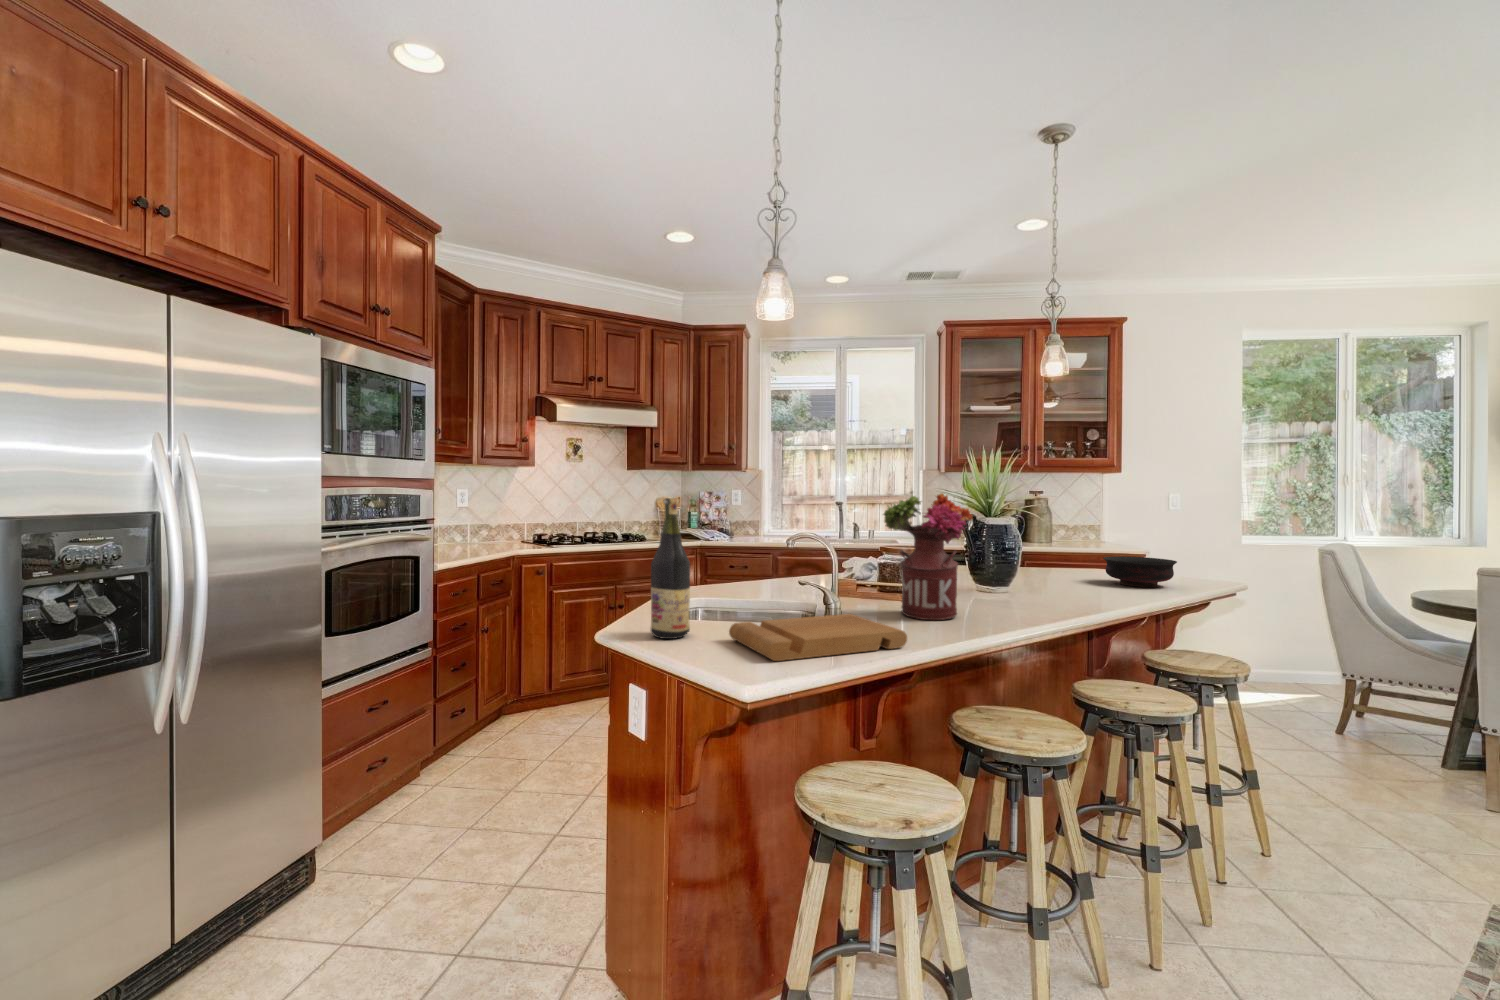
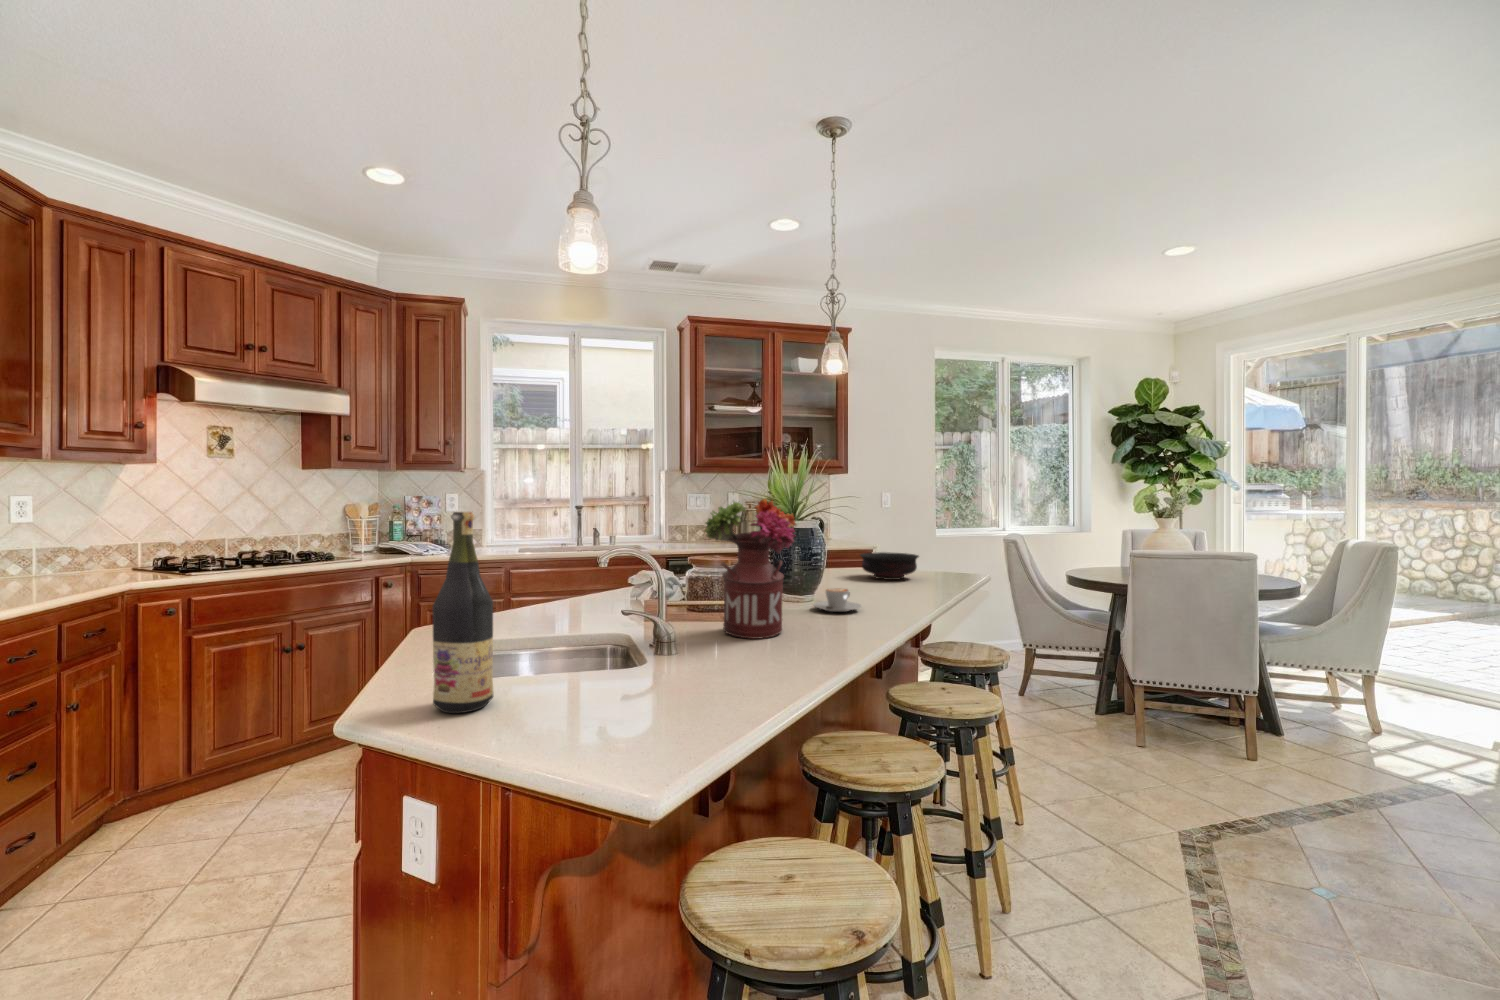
coffee cup: none [1011,585,1063,608] -> present [813,588,861,612]
cutting board: present [729,614,907,661] -> none [555,644,774,728]

